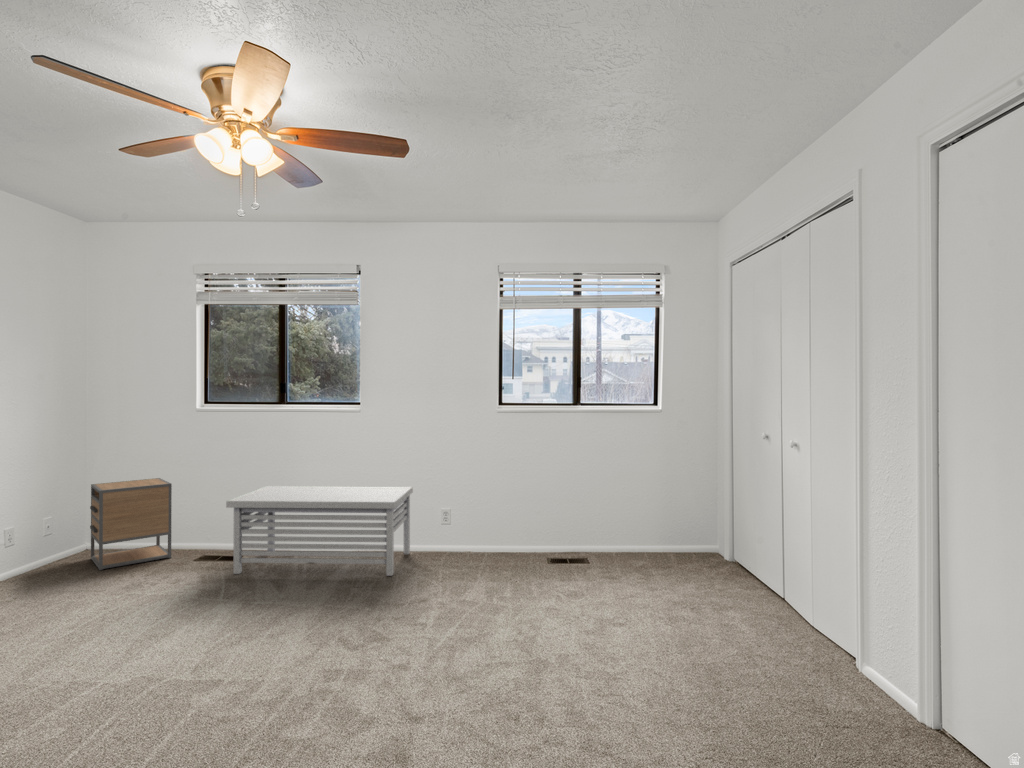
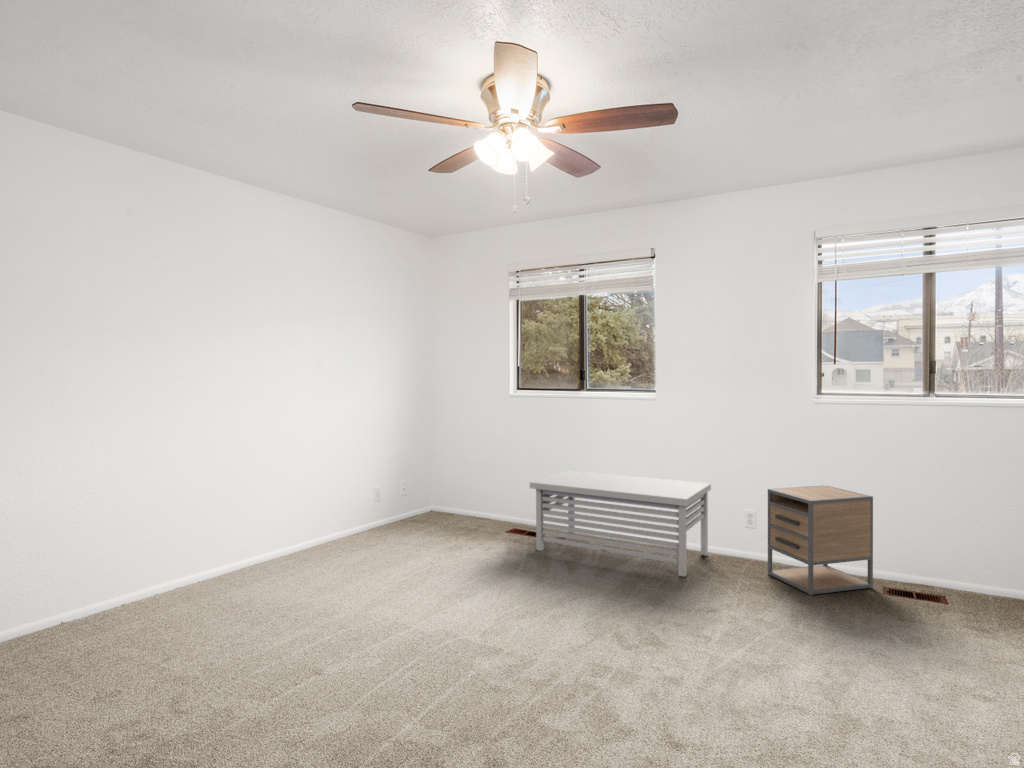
nightstand: present [90,478,172,570] -> present [768,485,873,595]

